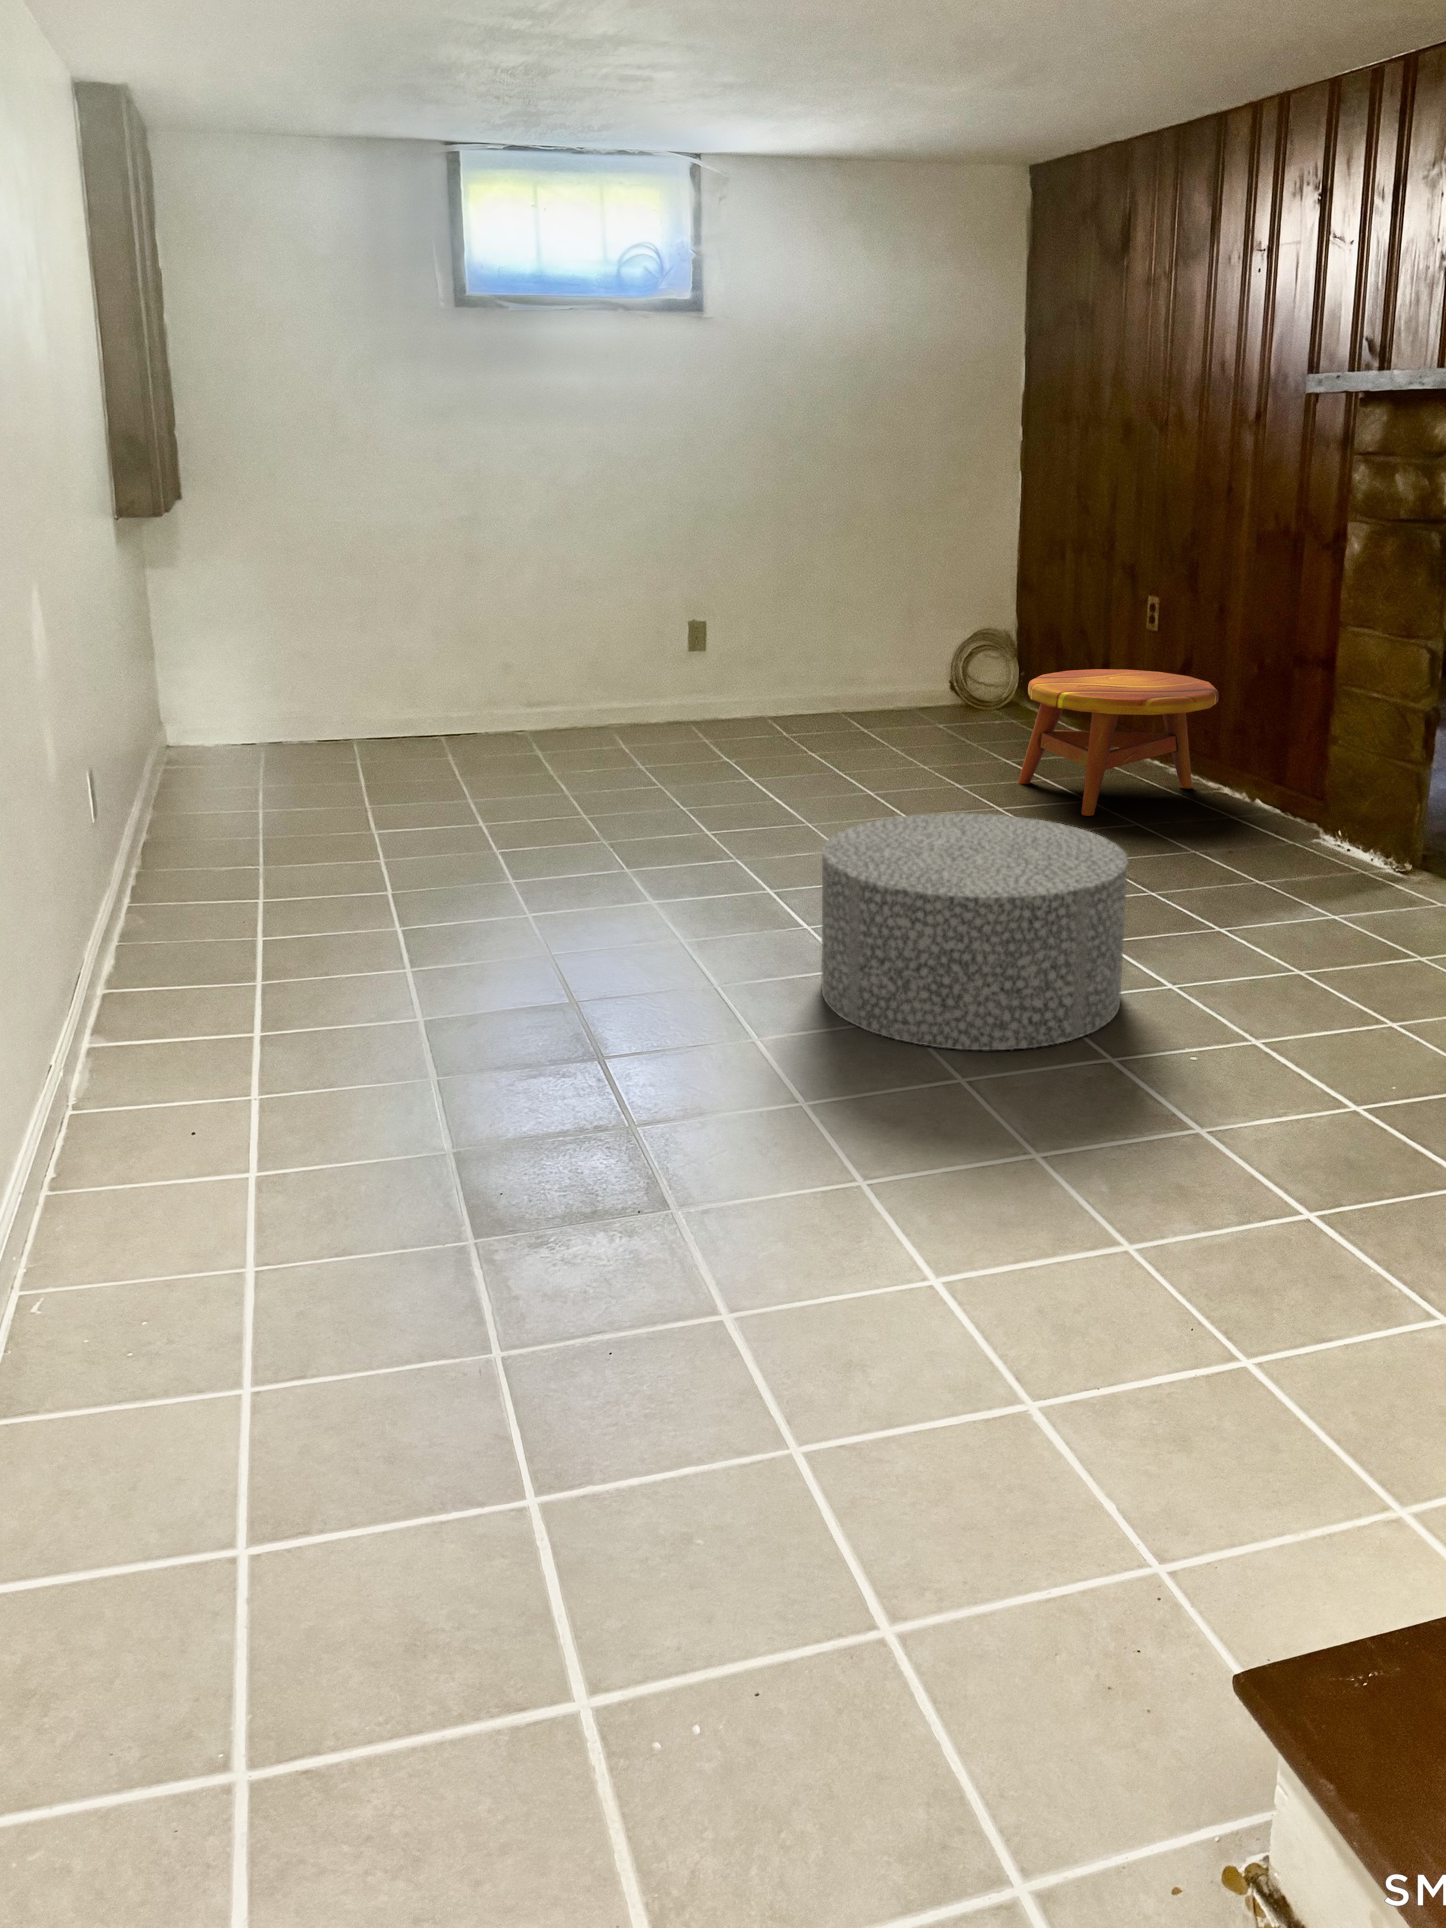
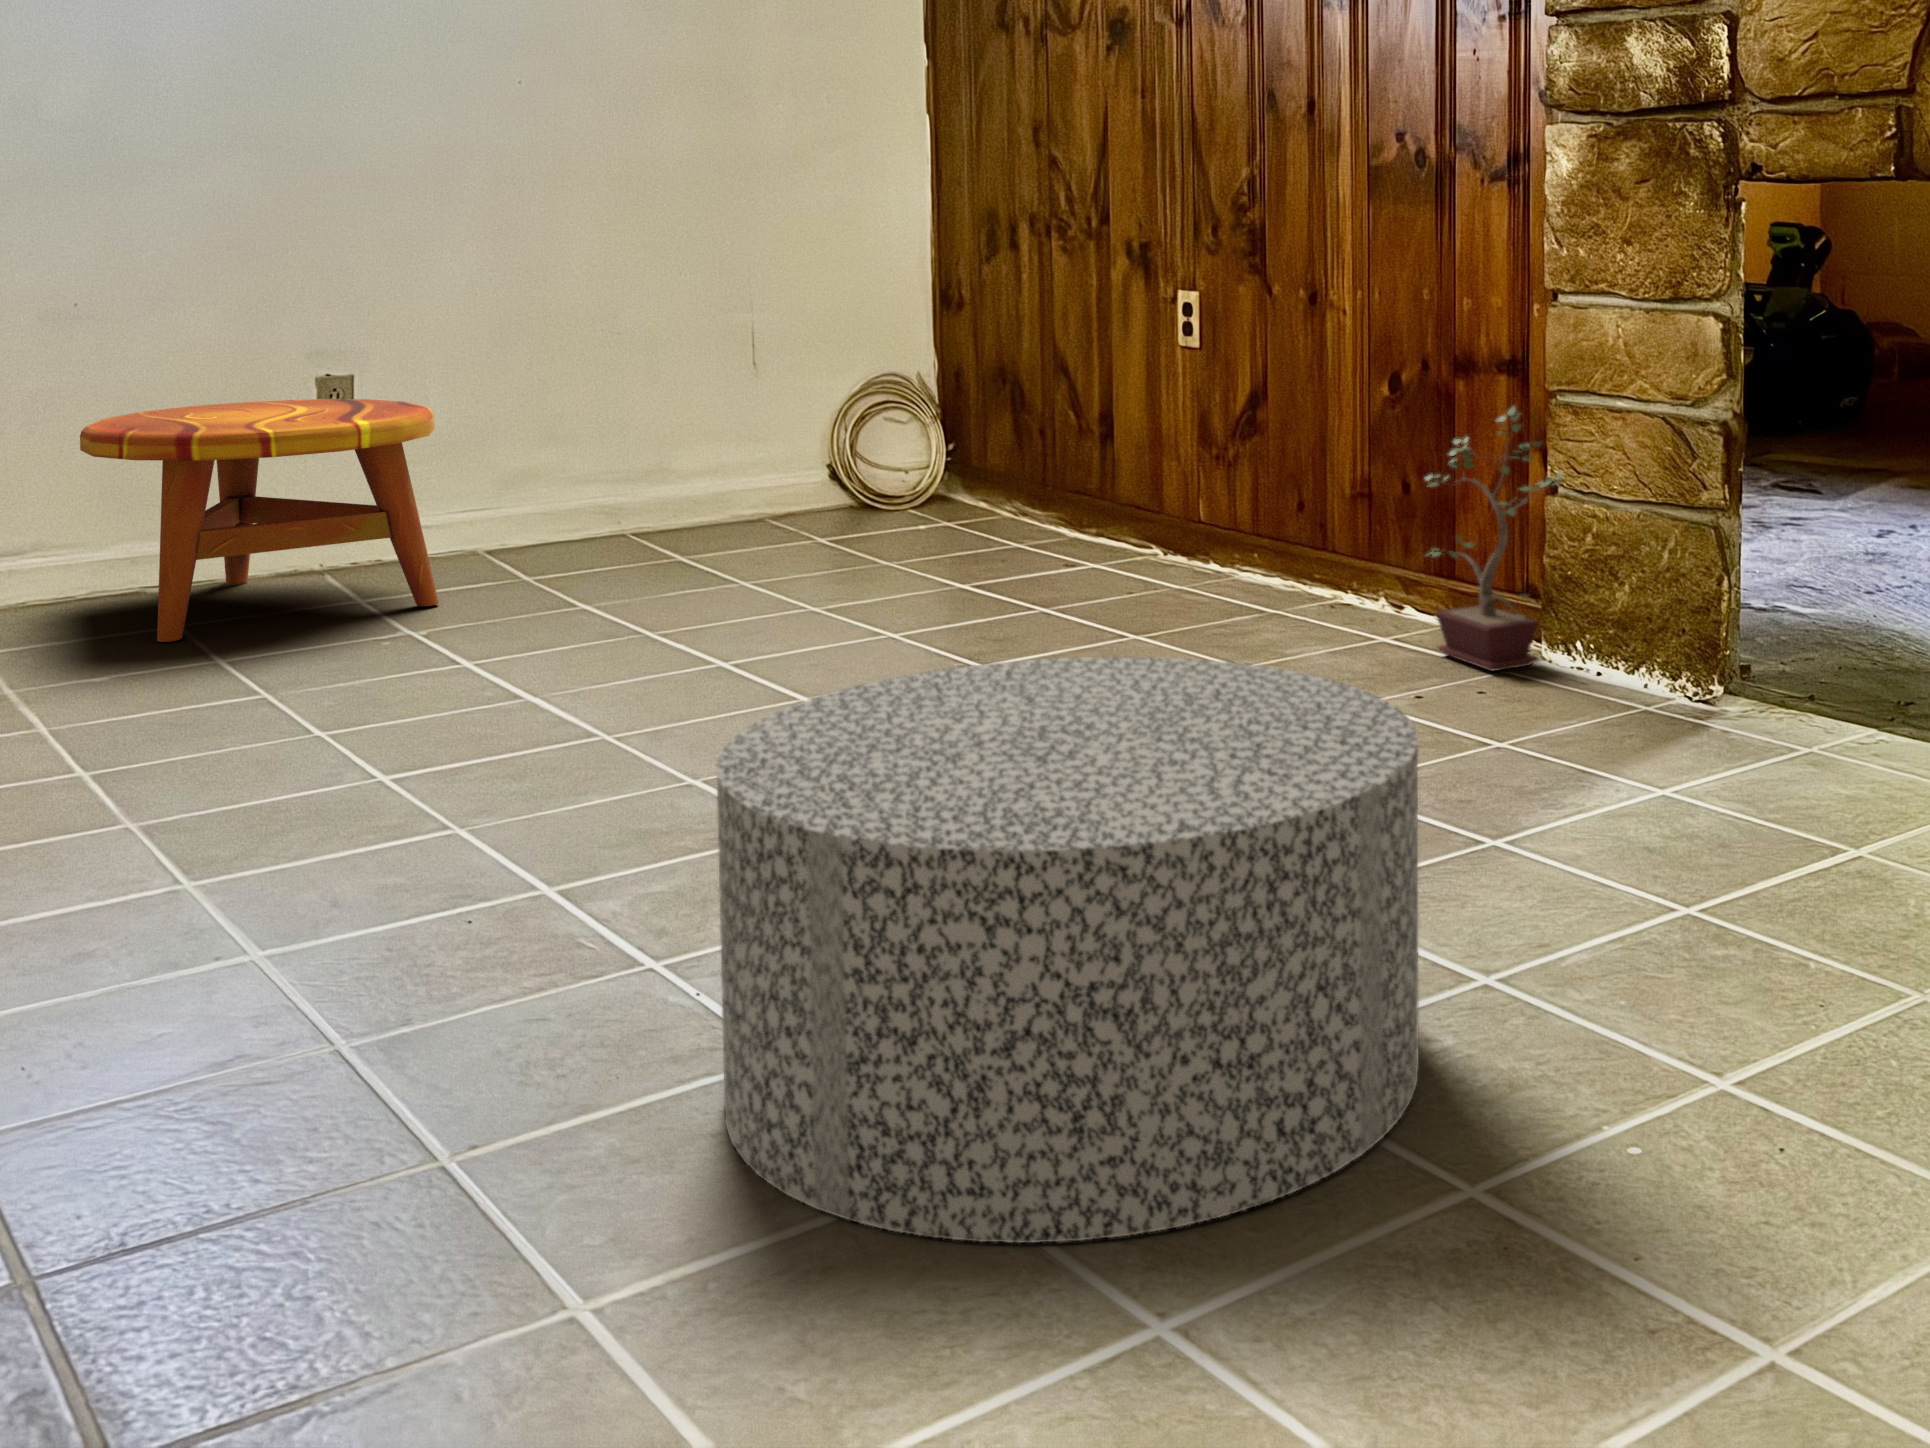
side table: present [1018,669,1218,816] -> present [80,399,439,642]
potted plant: none [1258,689,1340,842] -> present [1426,407,1563,671]

